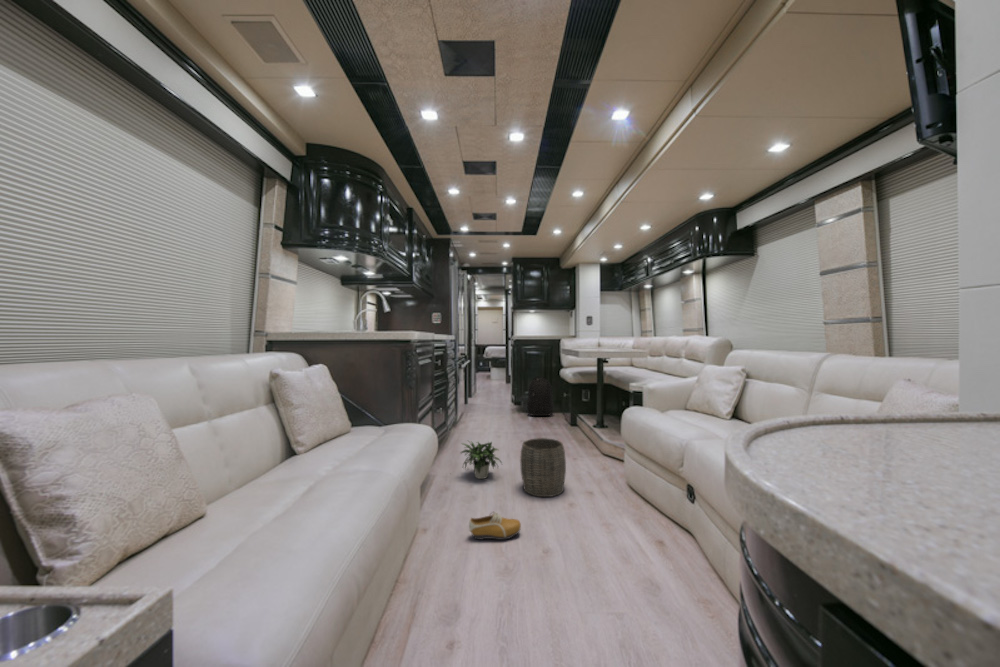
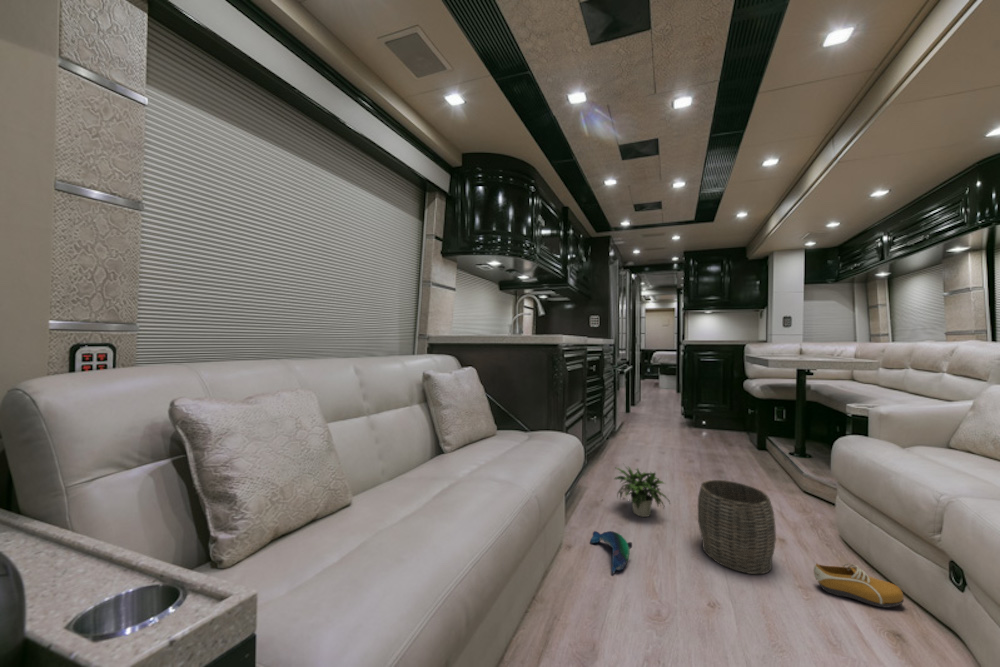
backpack: present [527,376,554,416] -> none [705,390,744,441]
plush toy: none [443,490,476,518] -> present [590,531,632,573]
shoe: present [469,512,521,540] -> present [814,563,904,608]

